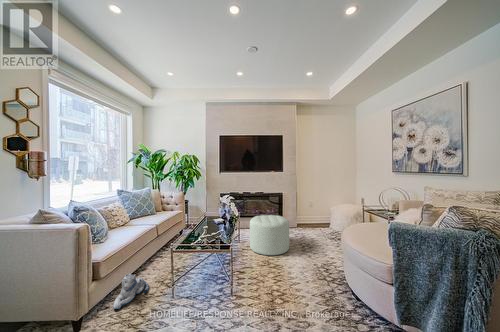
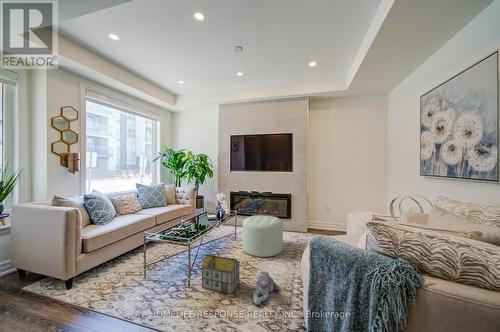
toy house: none [243,259,279,294] -> present [201,254,240,294]
plush toy: present [113,274,149,309] -> present [253,272,278,305]

